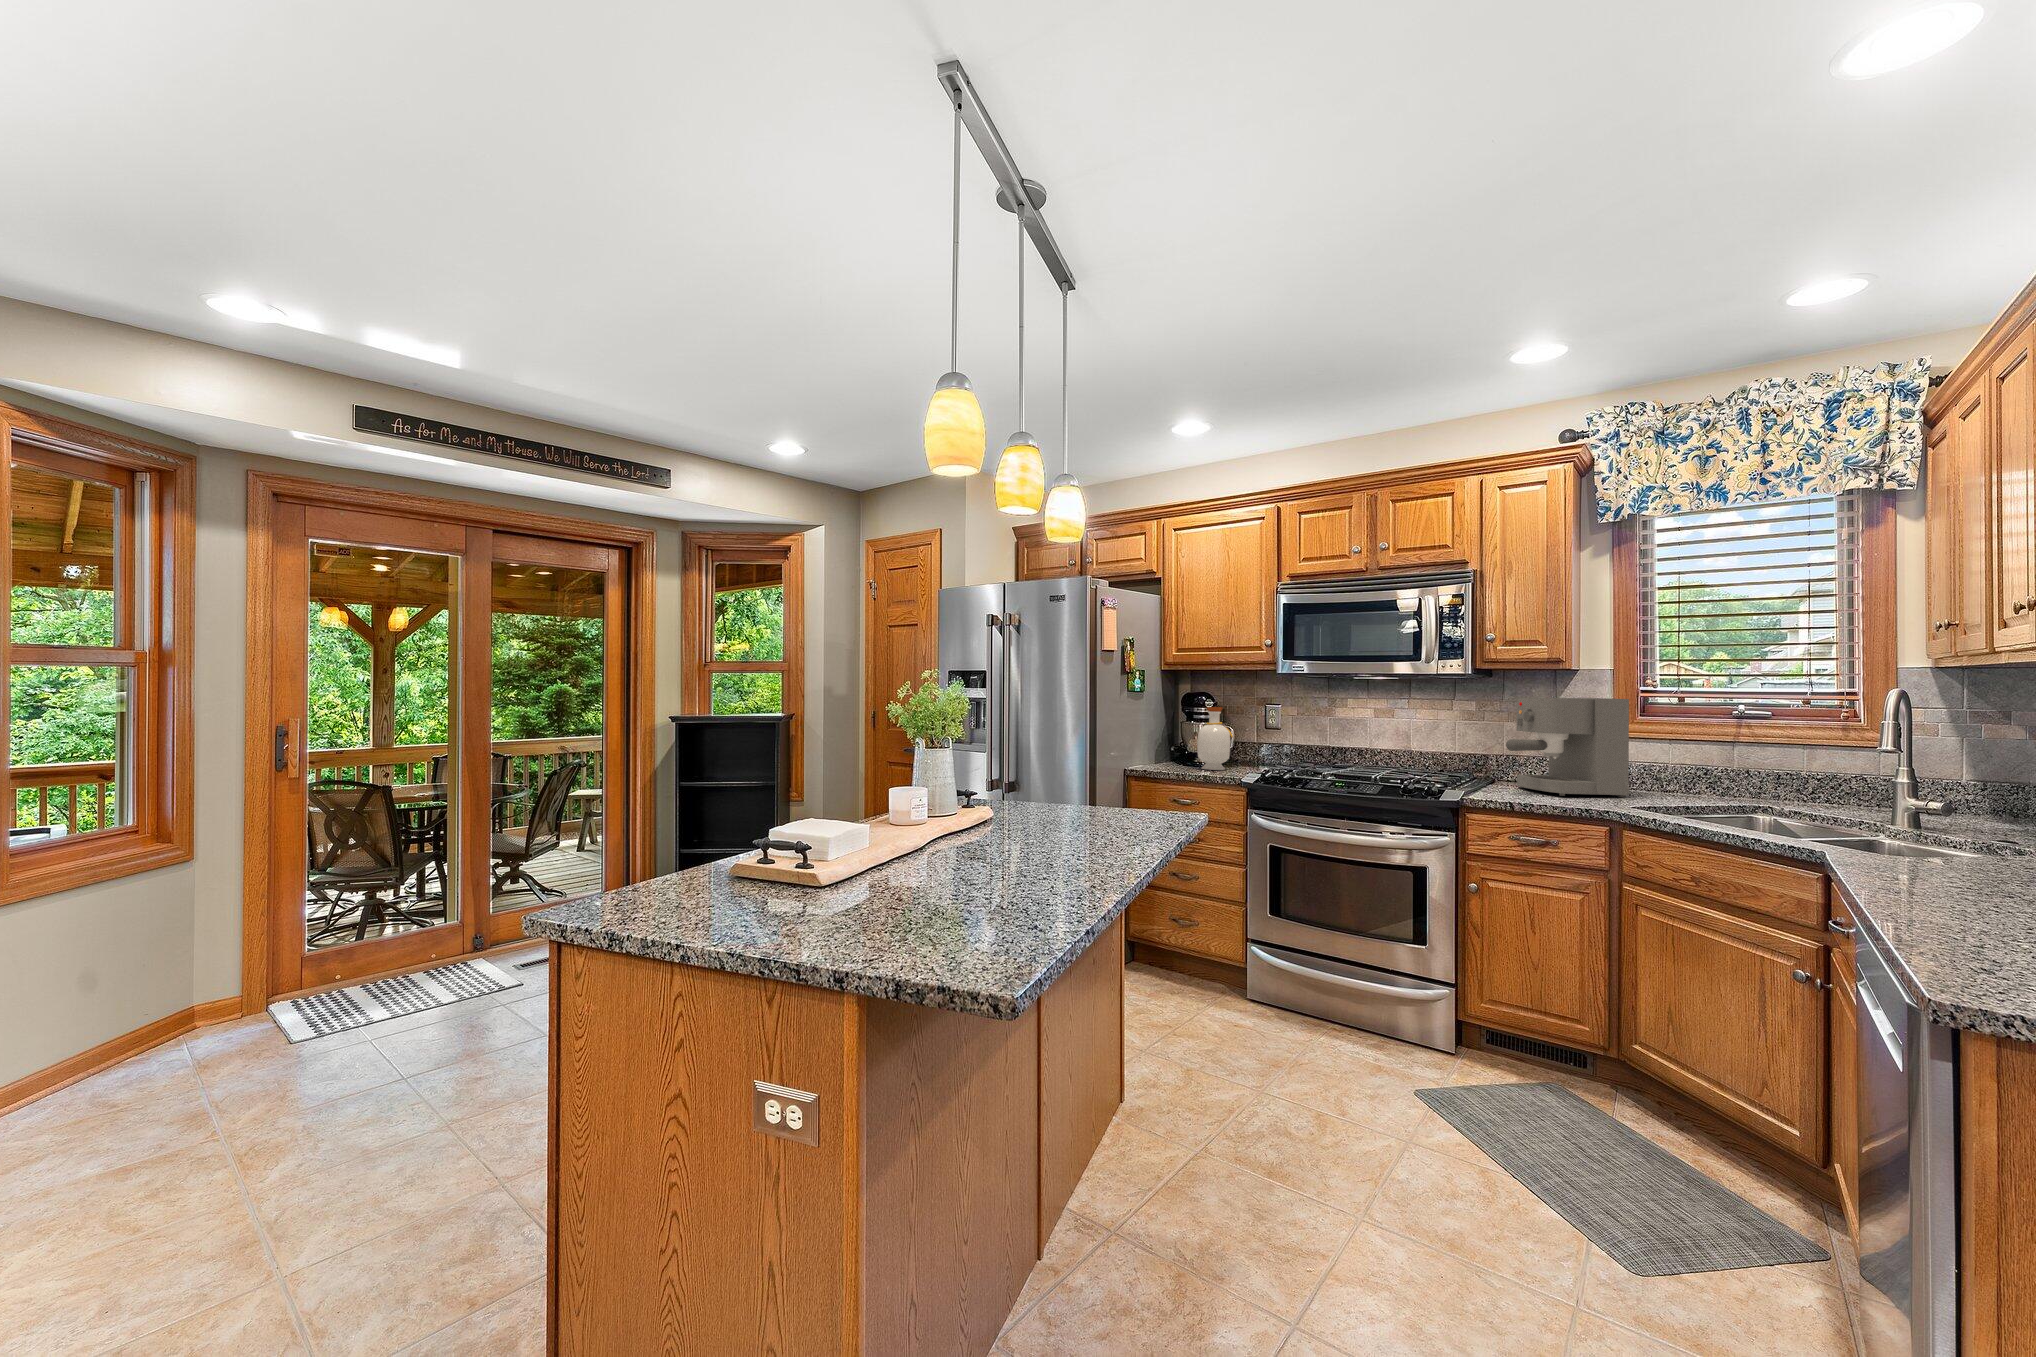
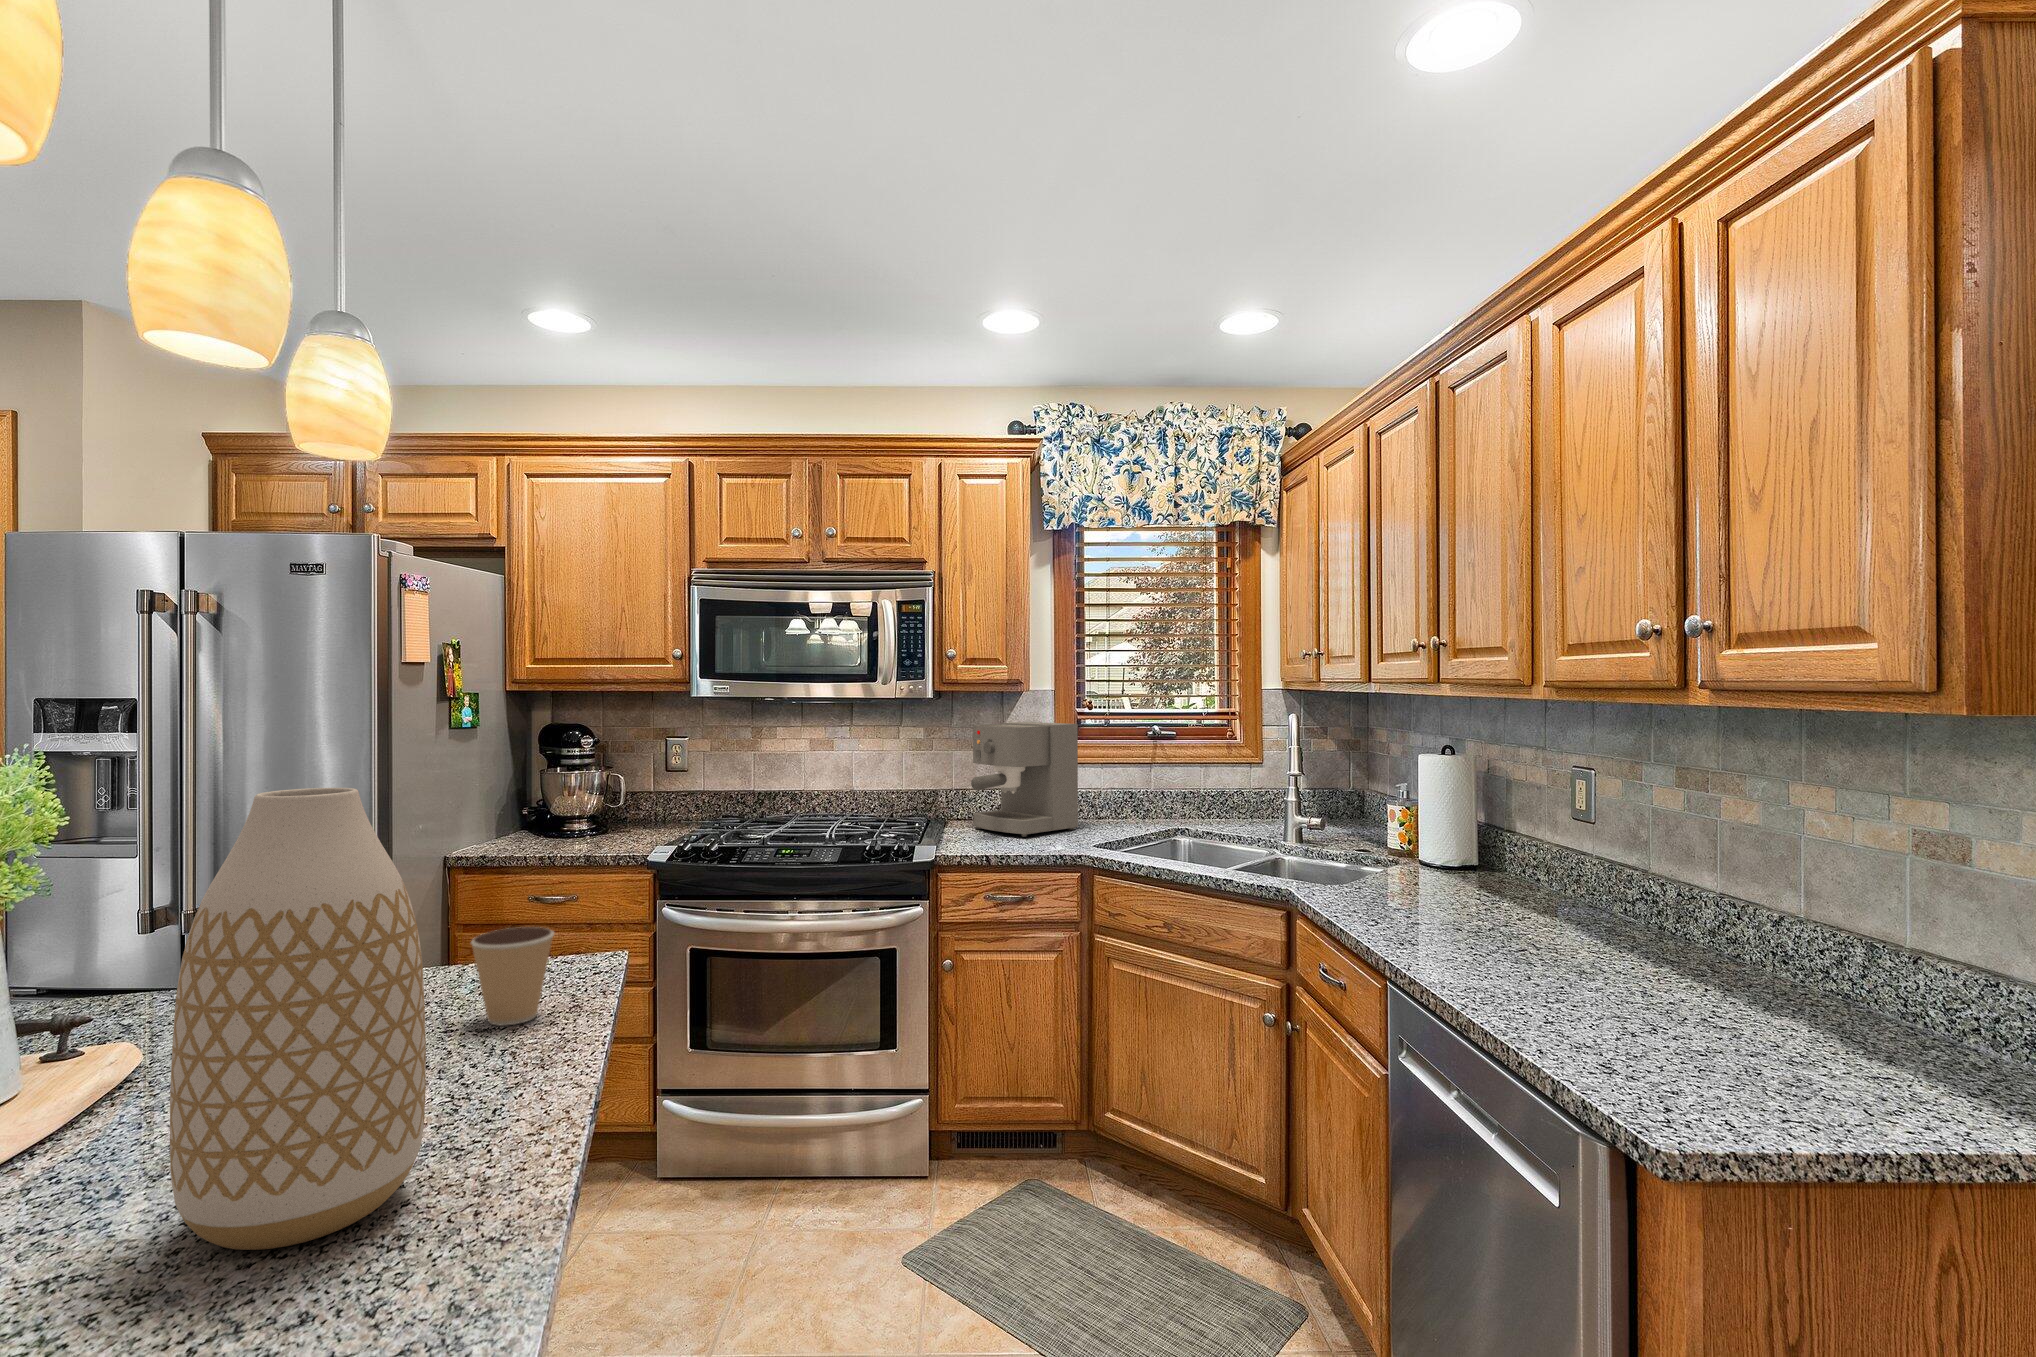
vase: none [971,662,1060,852] -> present [170,788,426,1250]
bottle: present [1197,707,1233,770] -> none [568,751,624,845]
coffee cup: none [1103,772,1145,822] -> present [471,927,554,1026]

